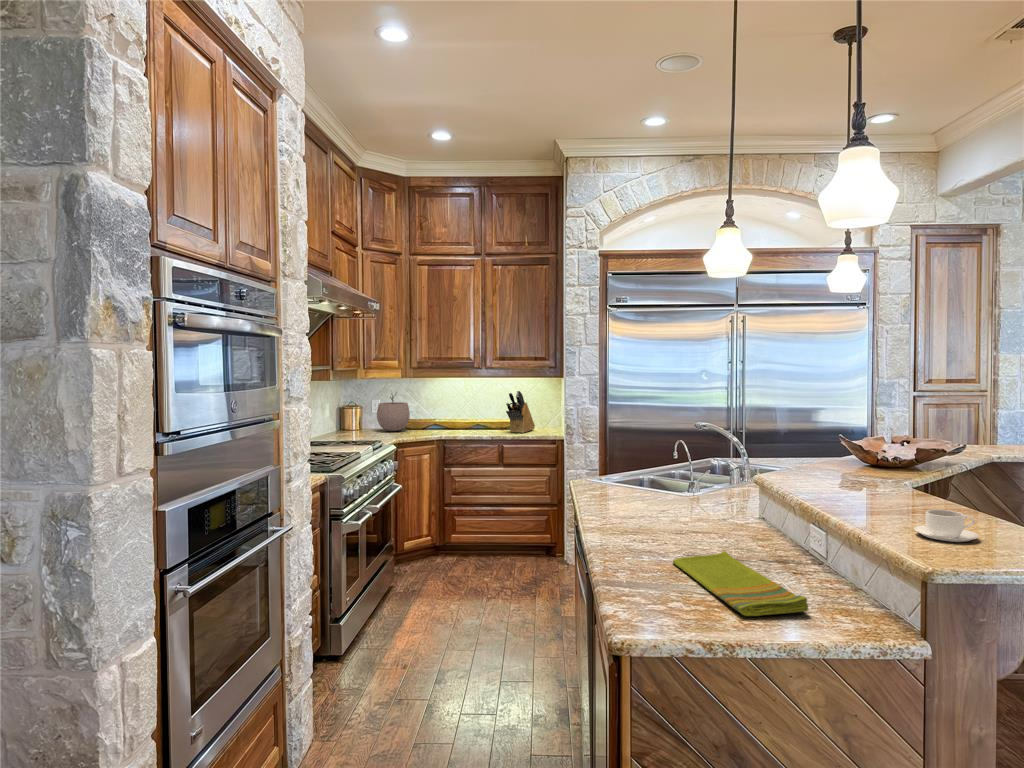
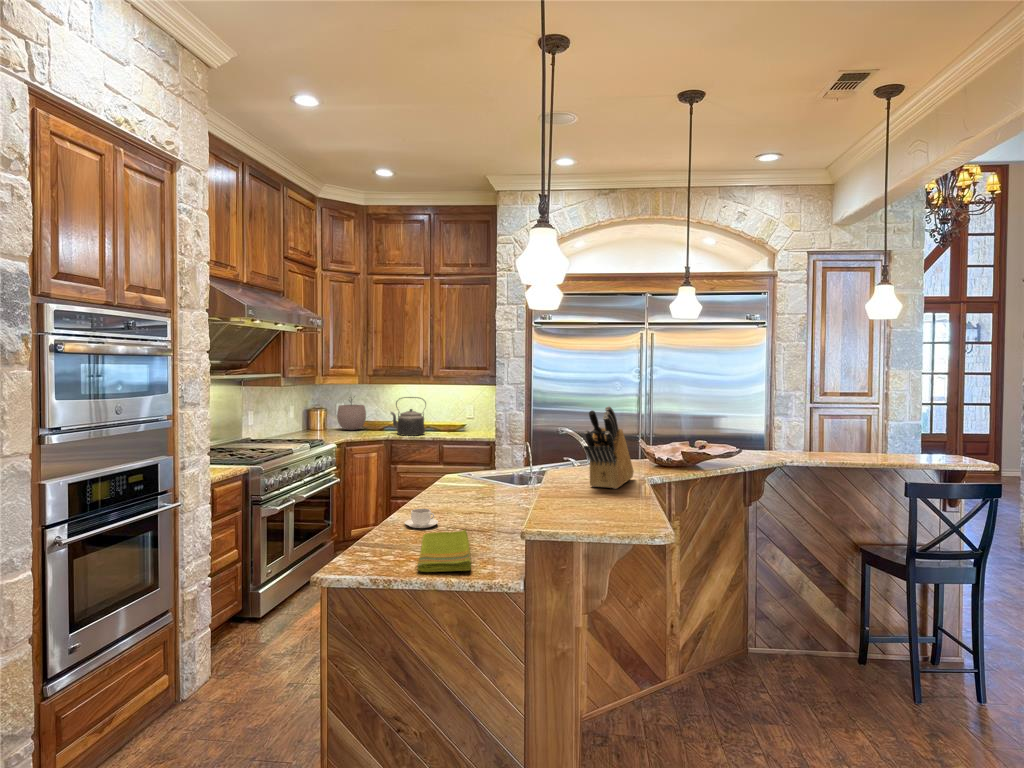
knife block: present [506,391,535,433] -> present [584,406,634,489]
kettle: none [443,392,484,436] -> present [391,397,426,436]
coffee cup: present [914,510,979,542] -> present [405,508,438,528]

